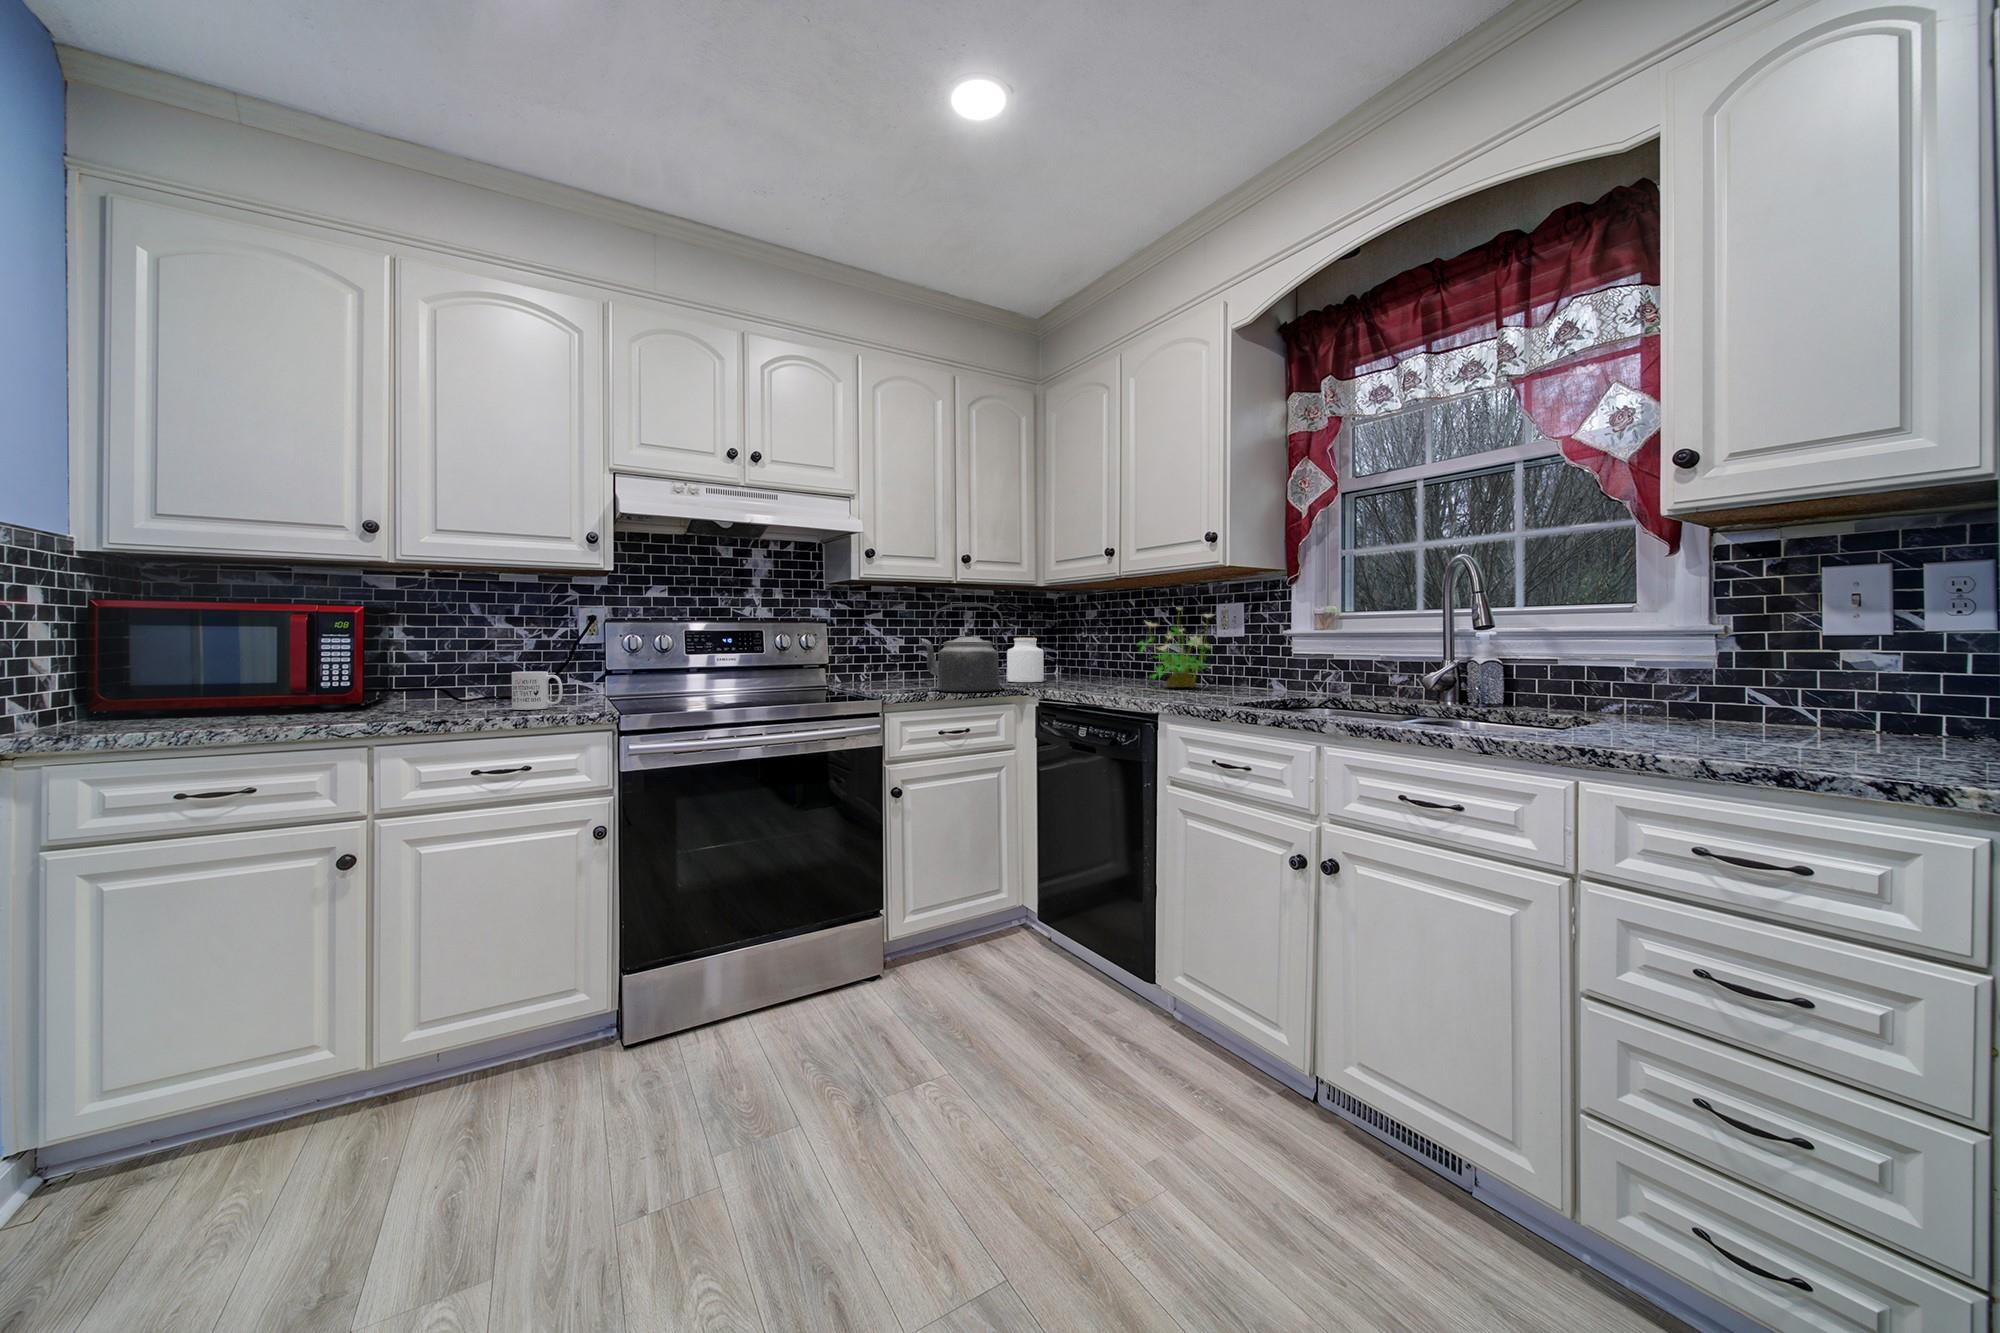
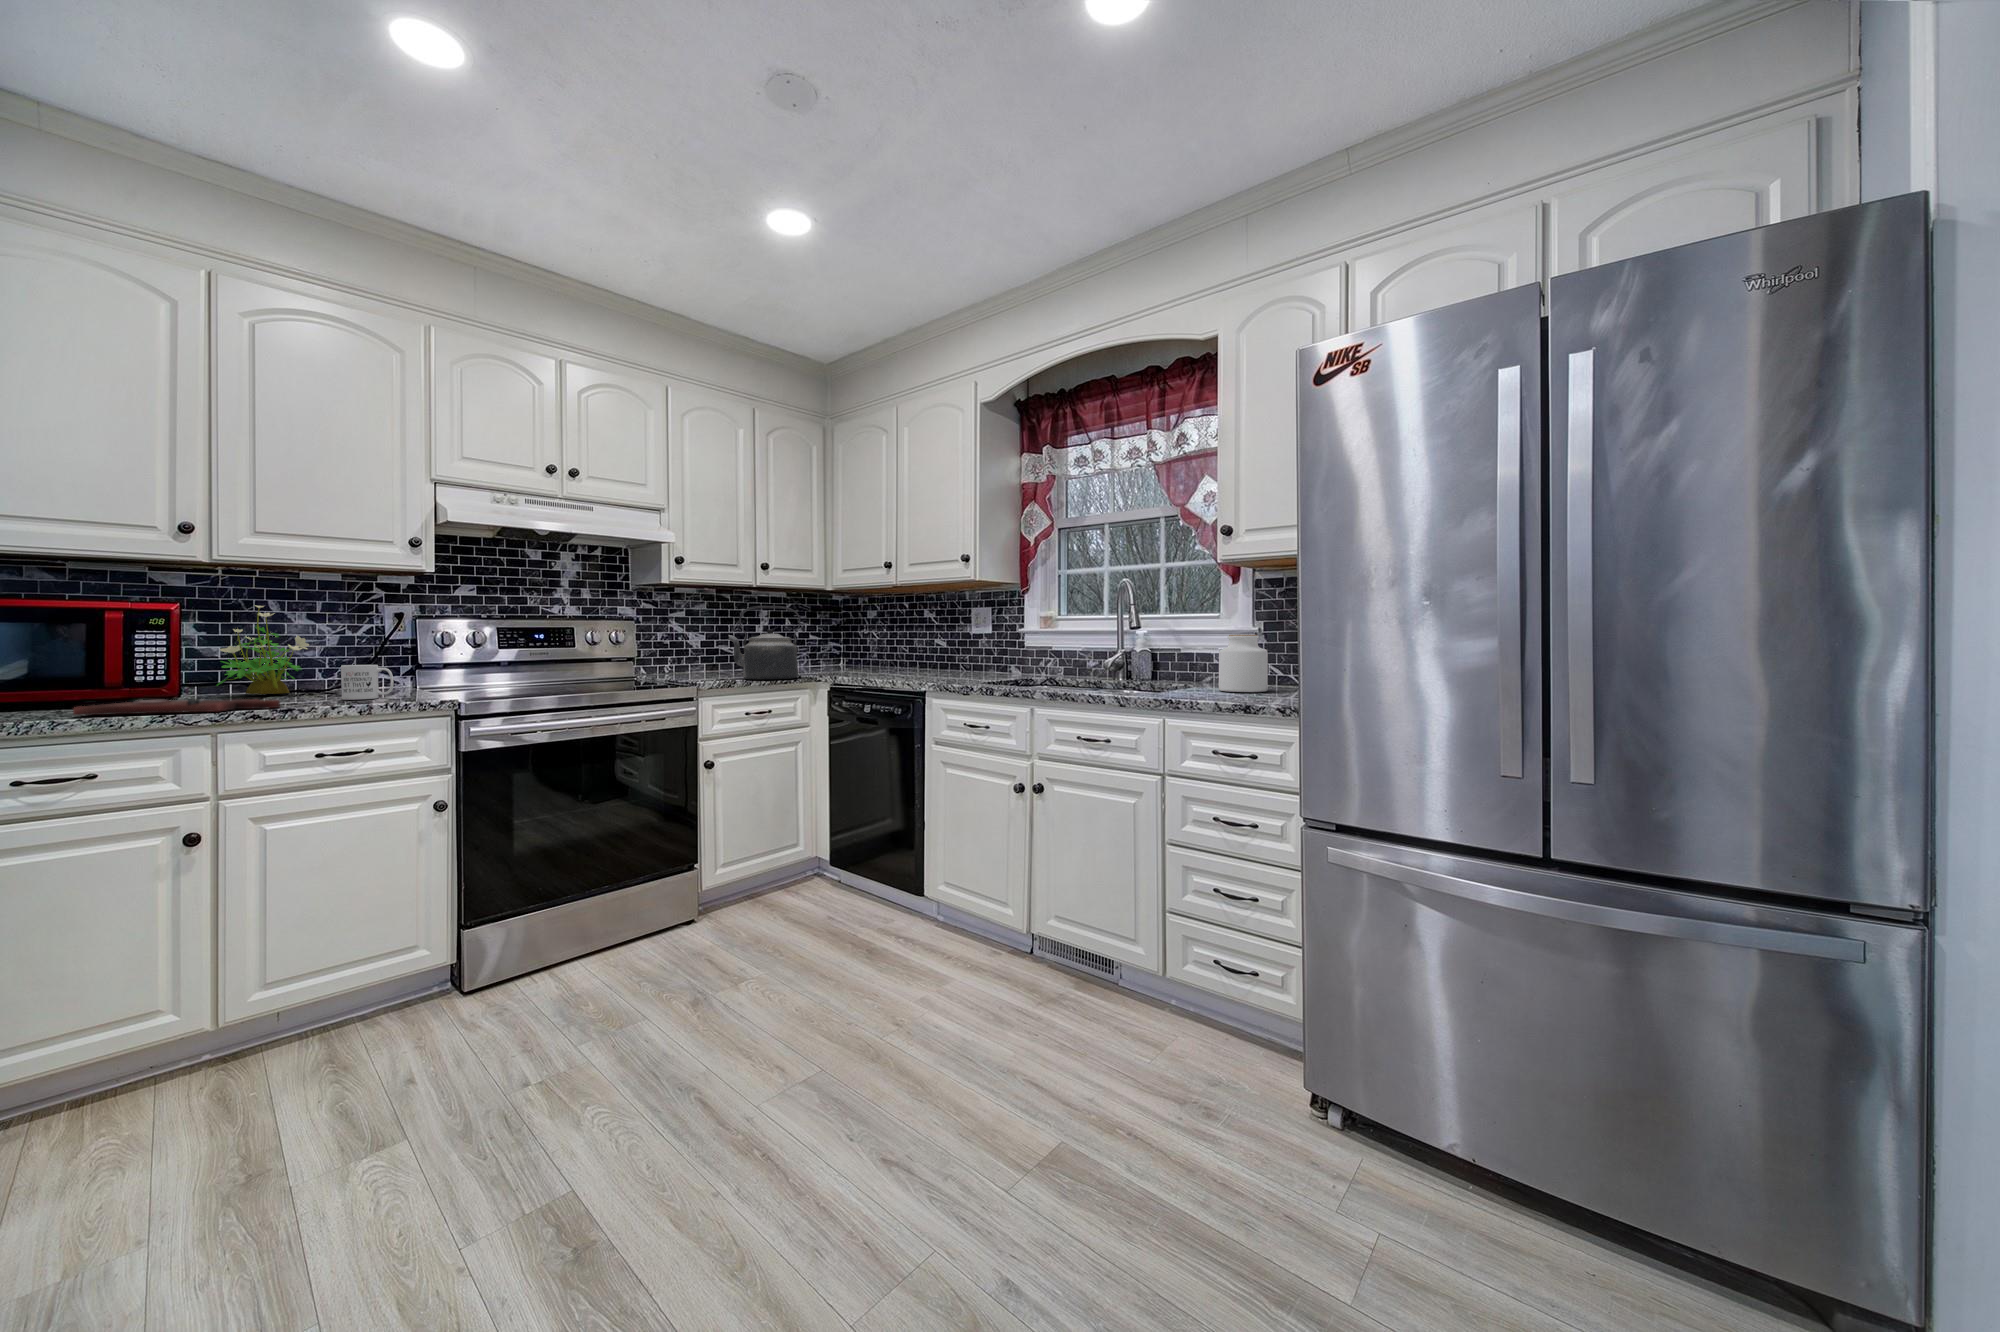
potted plant: present [1140,608,1212,687] -> present [217,605,309,695]
jar: present [1007,637,1044,682] -> present [1219,634,1268,692]
cutting board: none [247,708,438,724] -> present [73,699,280,716]

